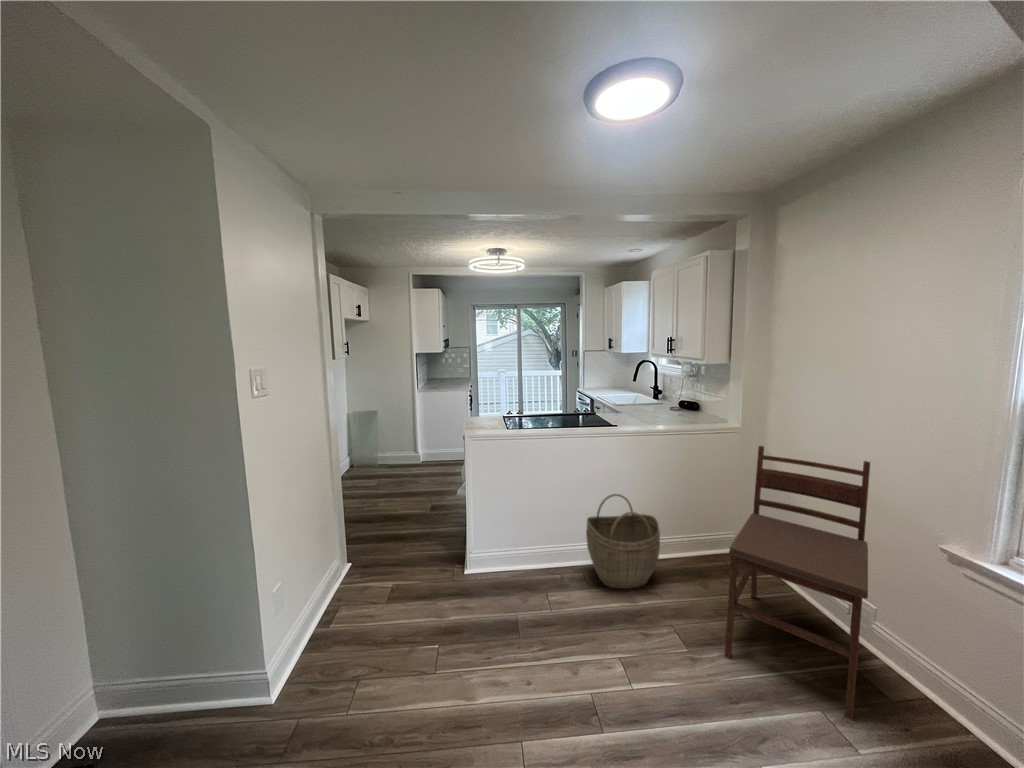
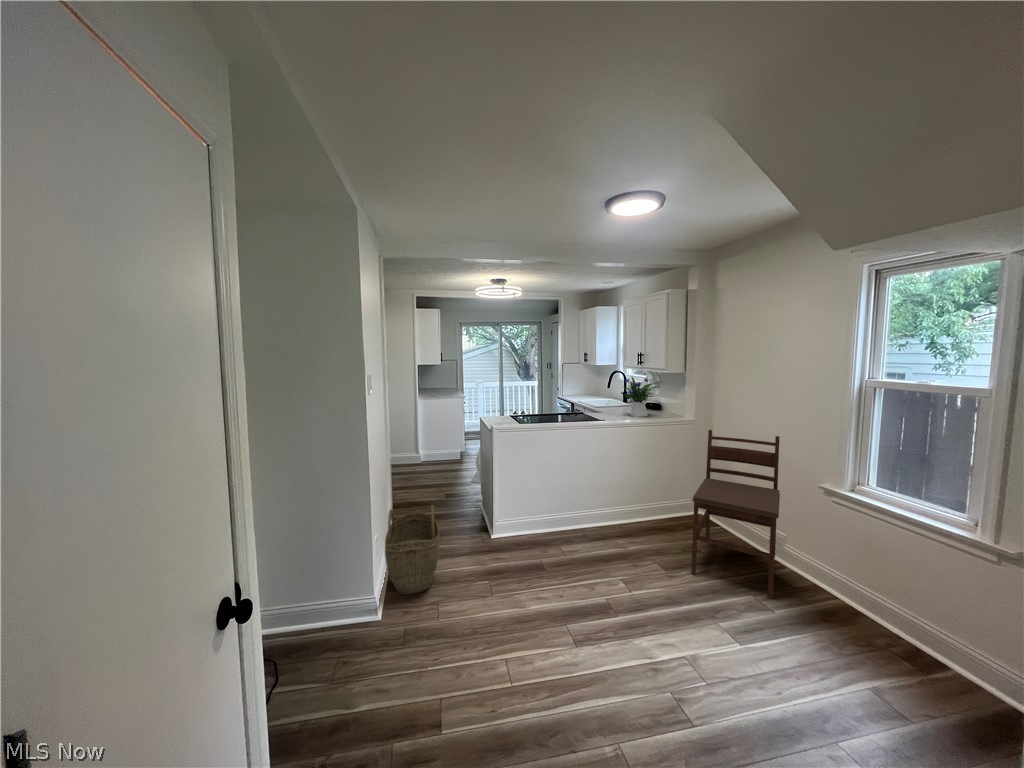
flower arrangement: none [640,368,695,421] -> present [623,377,660,417]
woven basket: present [586,494,660,589] -> present [385,505,440,595]

